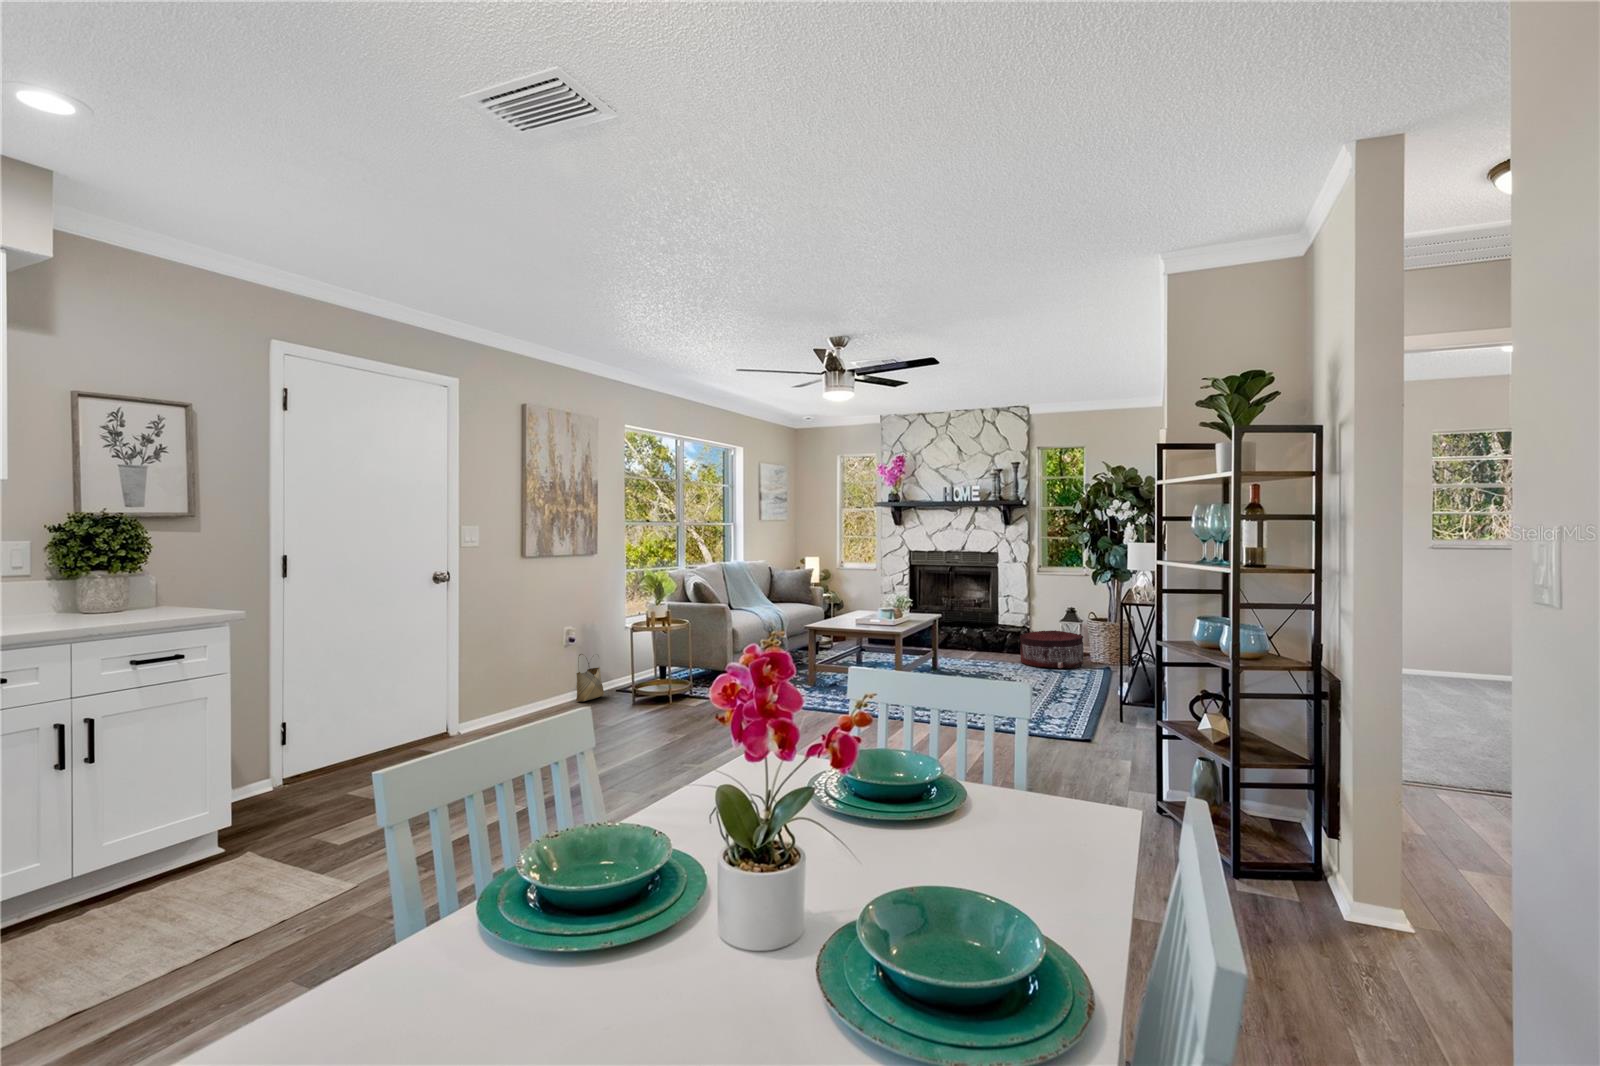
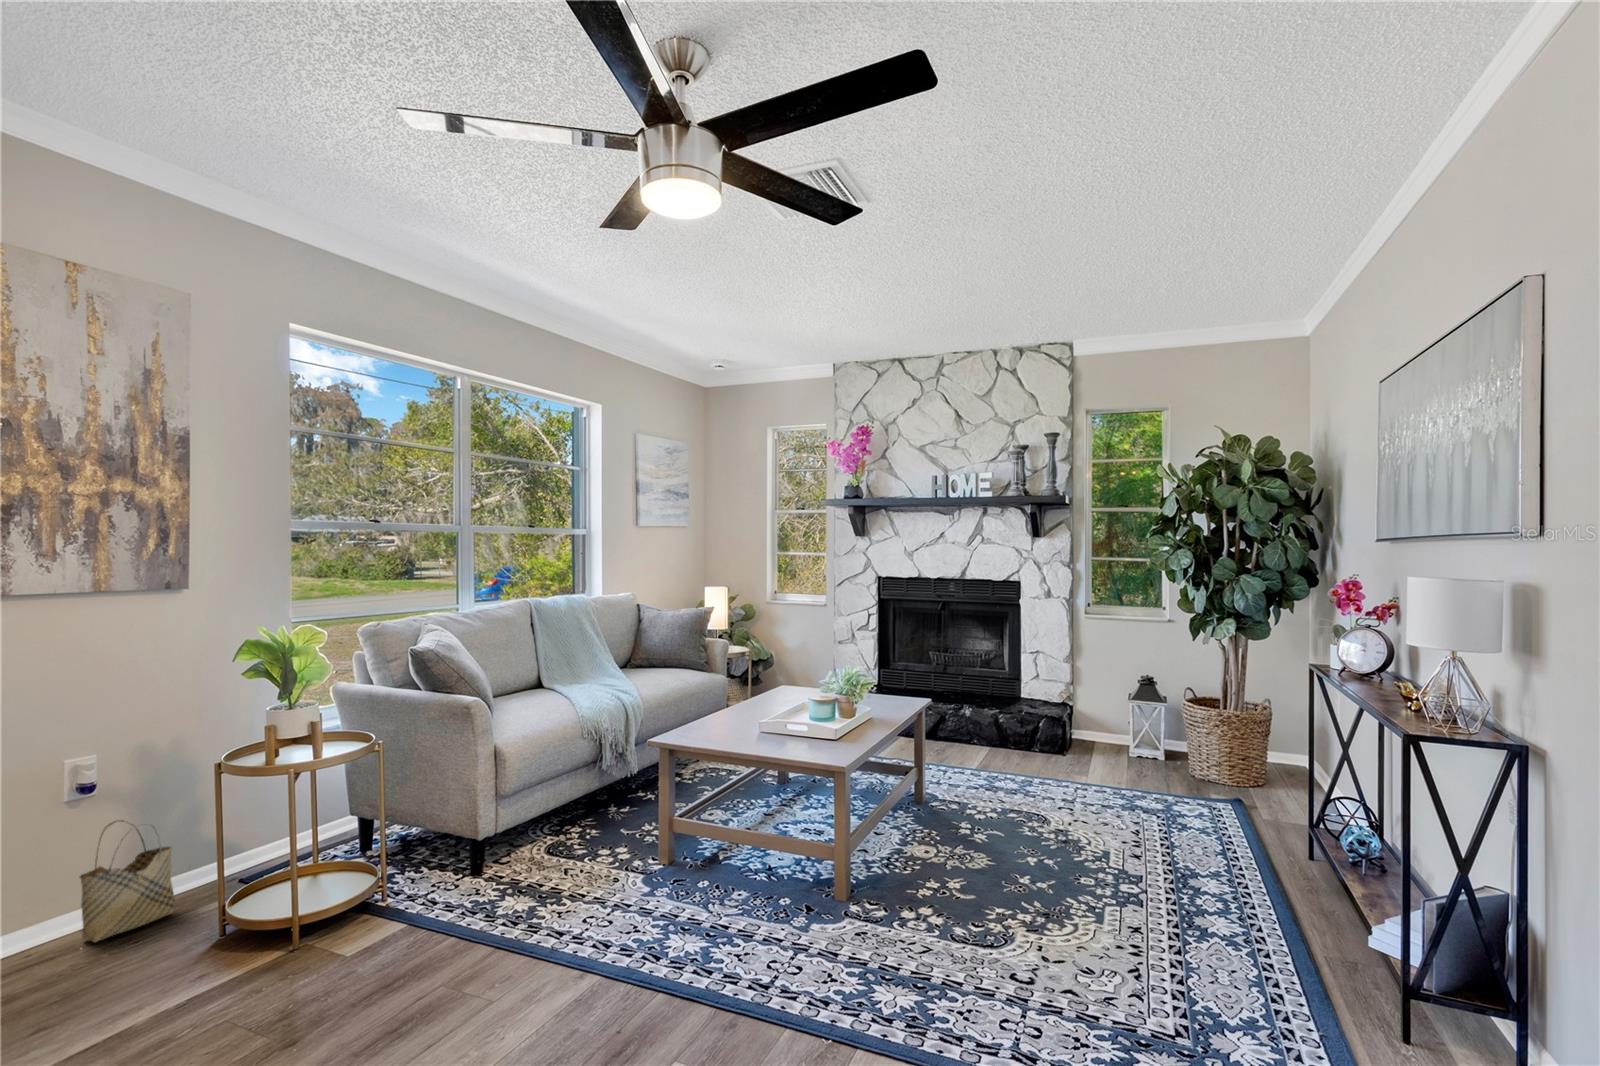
pouf: present [1020,630,1084,669] -> none [1070,723,1192,804]

